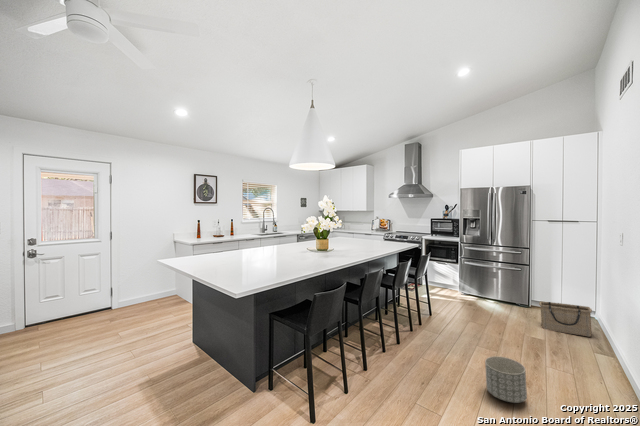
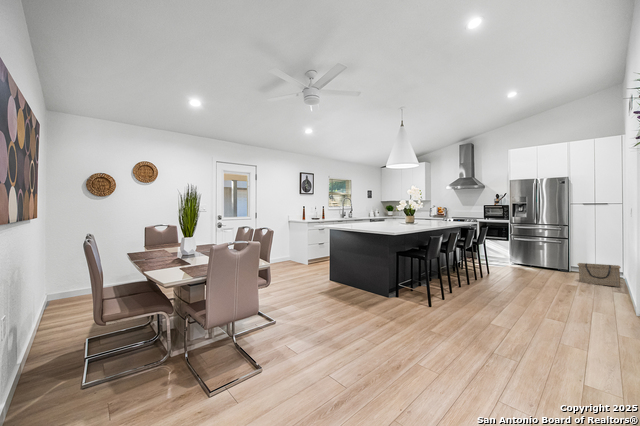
planter: present [485,356,527,403] -> none [535,284,564,309]

